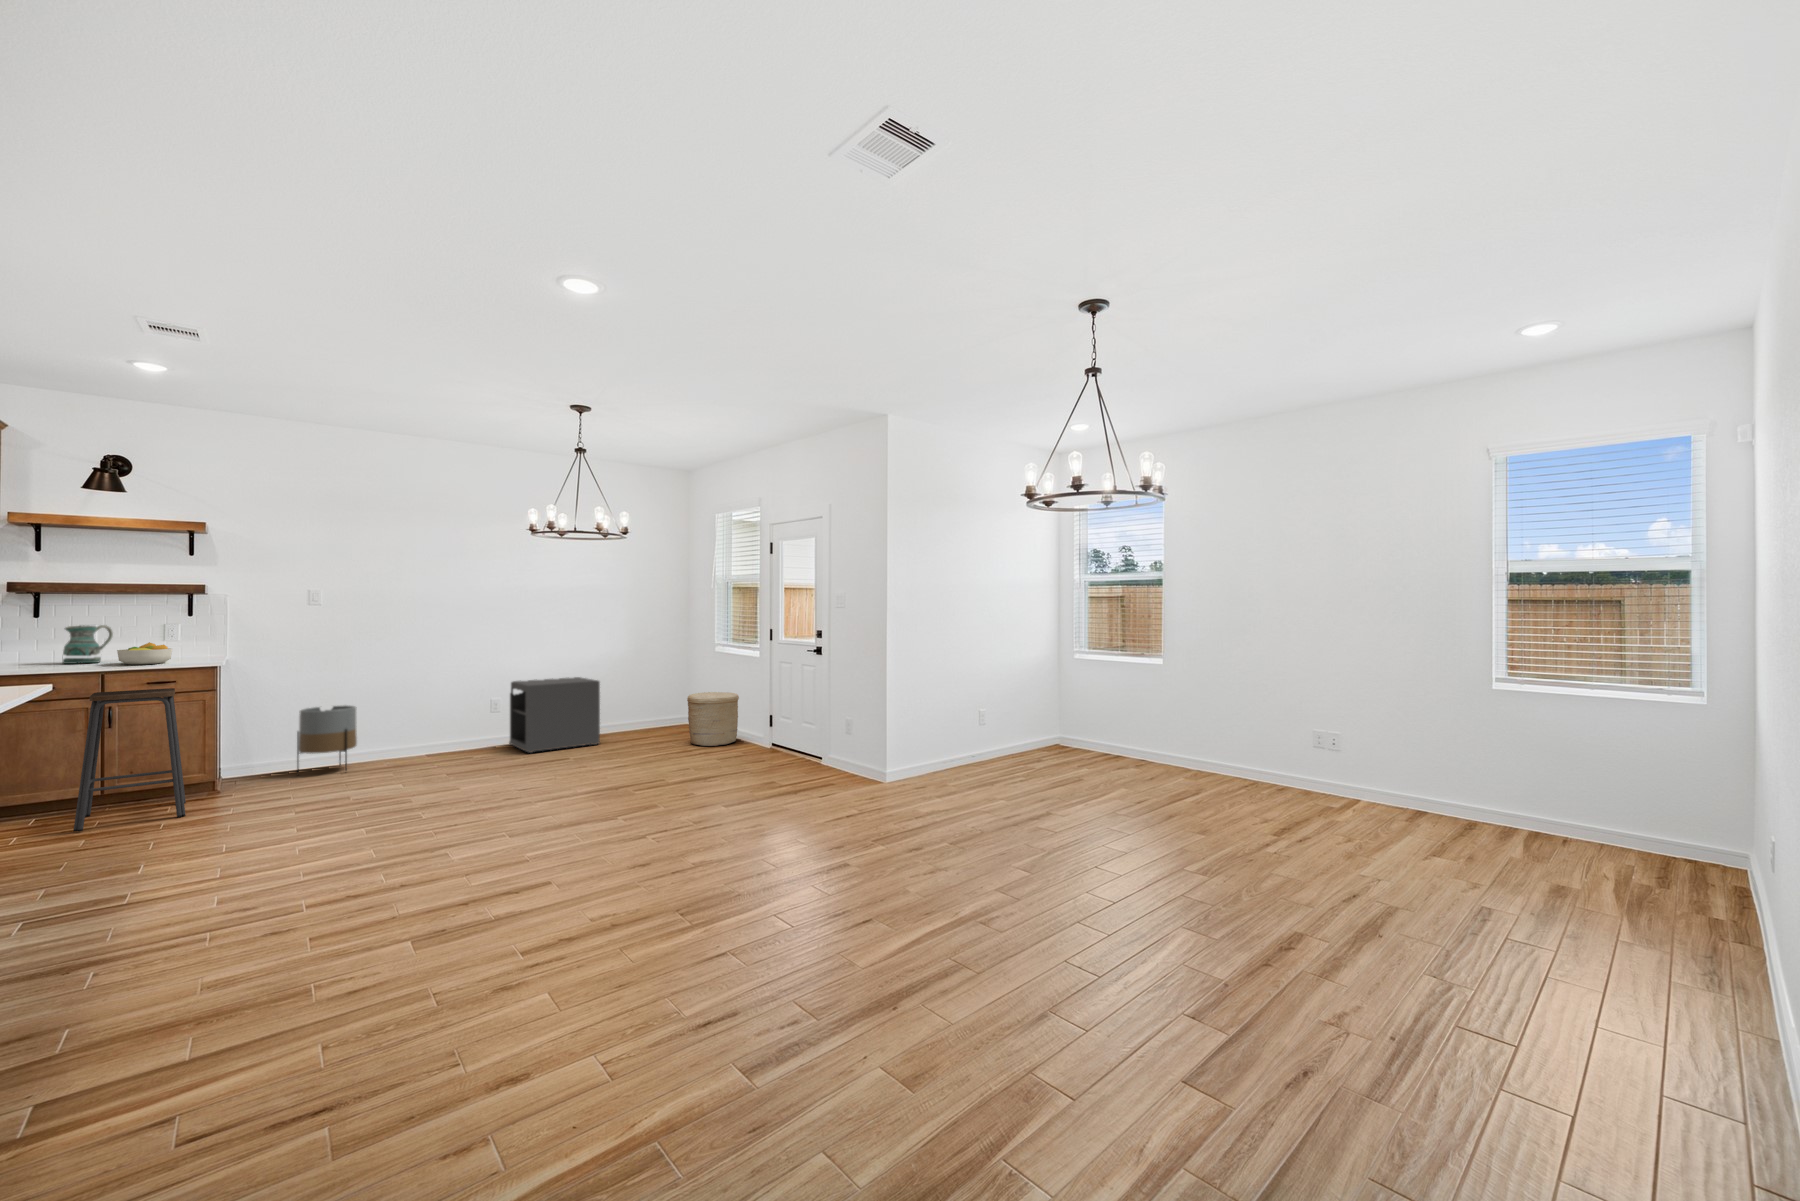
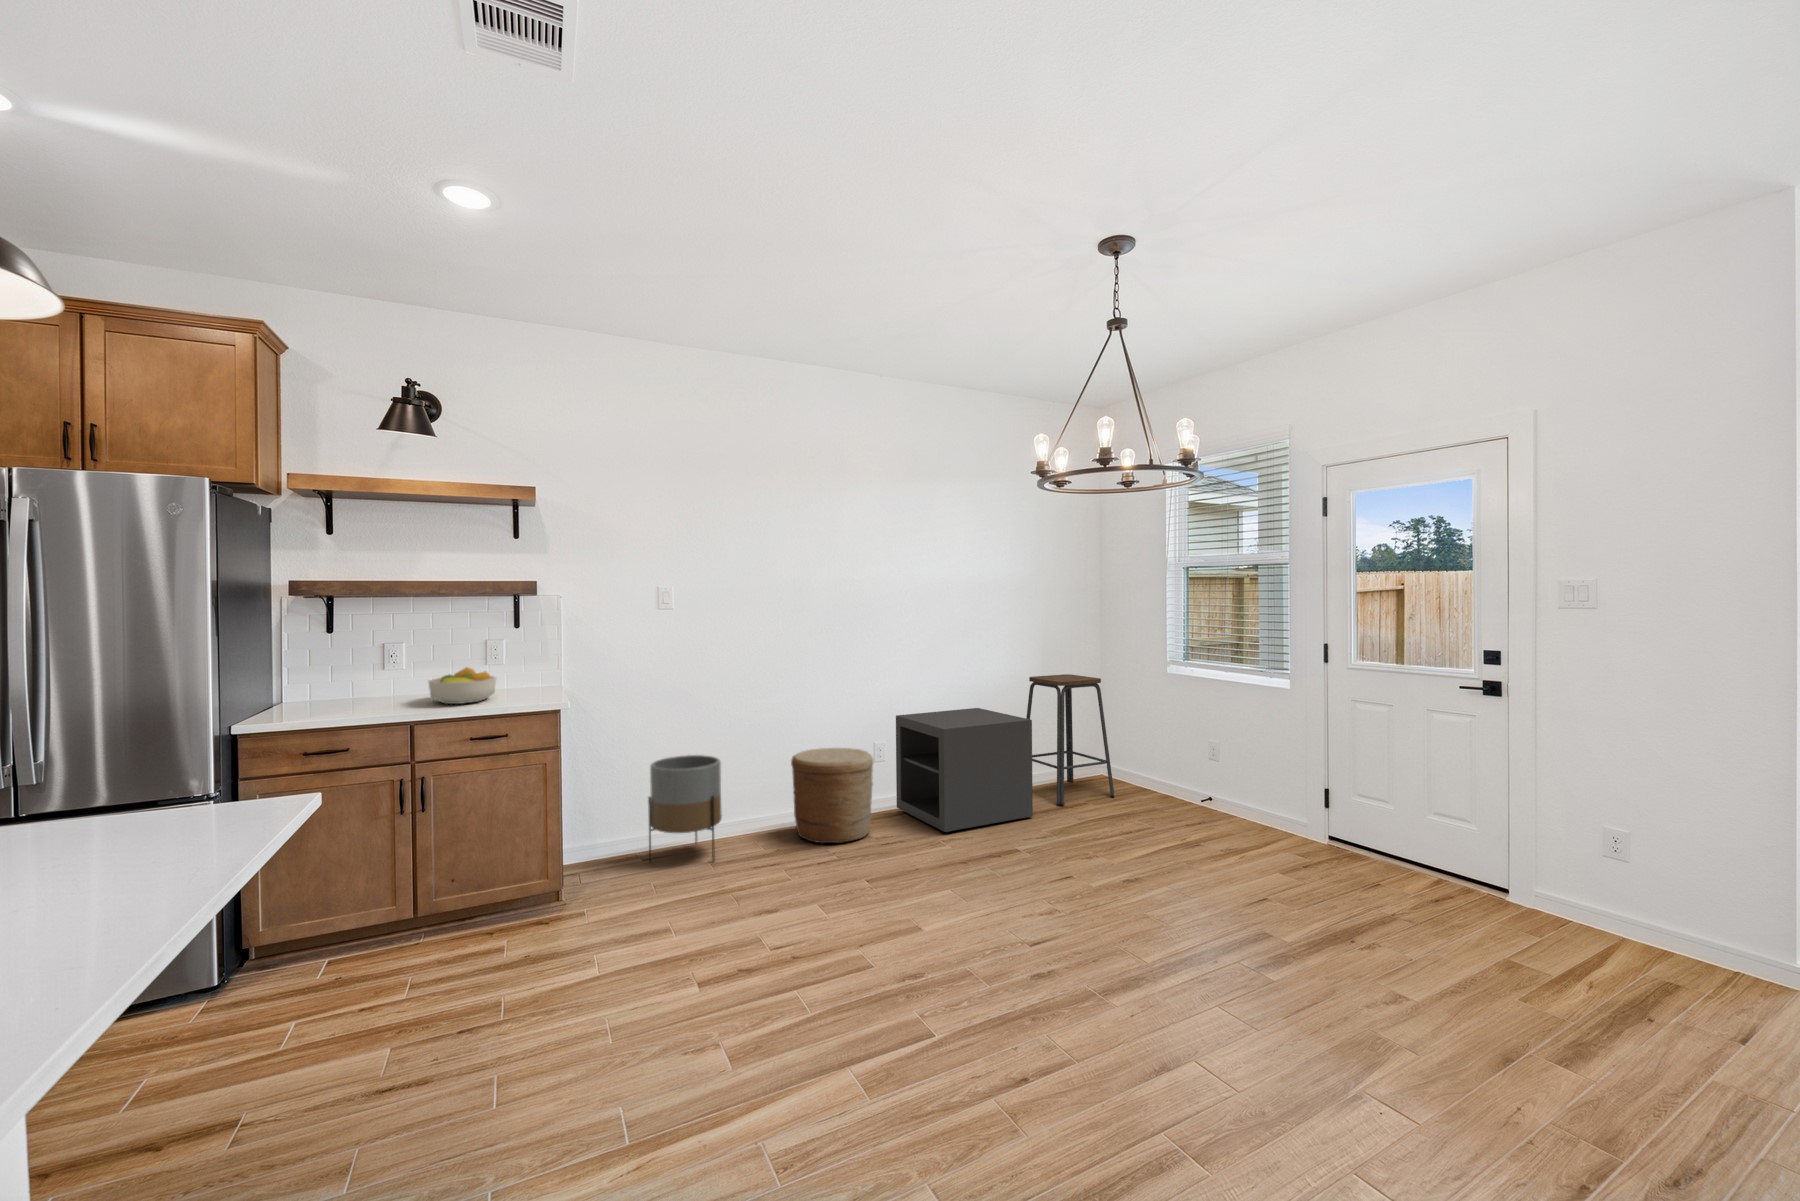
ceramic pitcher: present [63,625,113,664] -> none [361,640,421,699]
bar stool: present [74,688,186,831] -> present [1026,674,1114,806]
woven basket: present [687,692,739,746] -> present [791,748,873,844]

